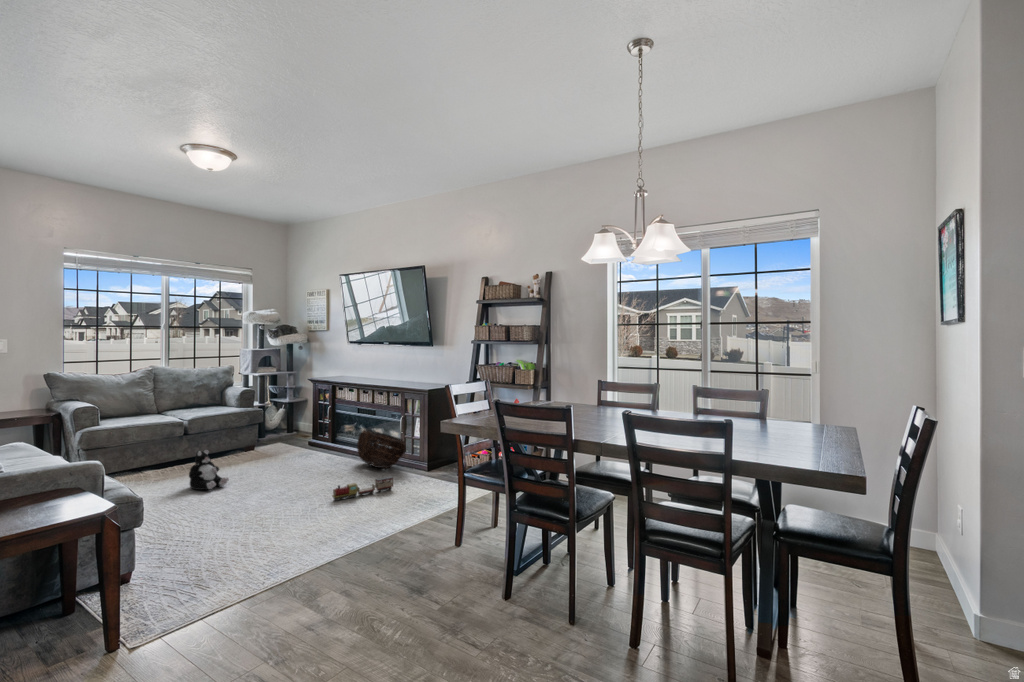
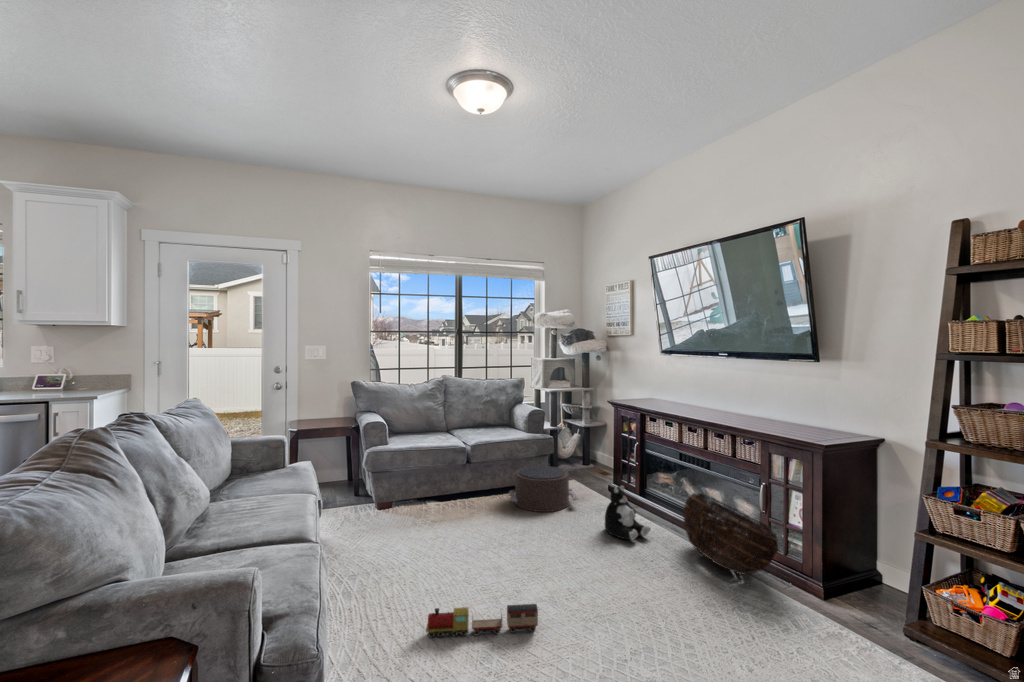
pouf: none [225,431,285,463] -> present [509,466,579,512]
plush toy: present [189,450,229,490] -> present [605,485,651,540]
toy train: present [332,477,393,501] -> present [426,604,538,638]

